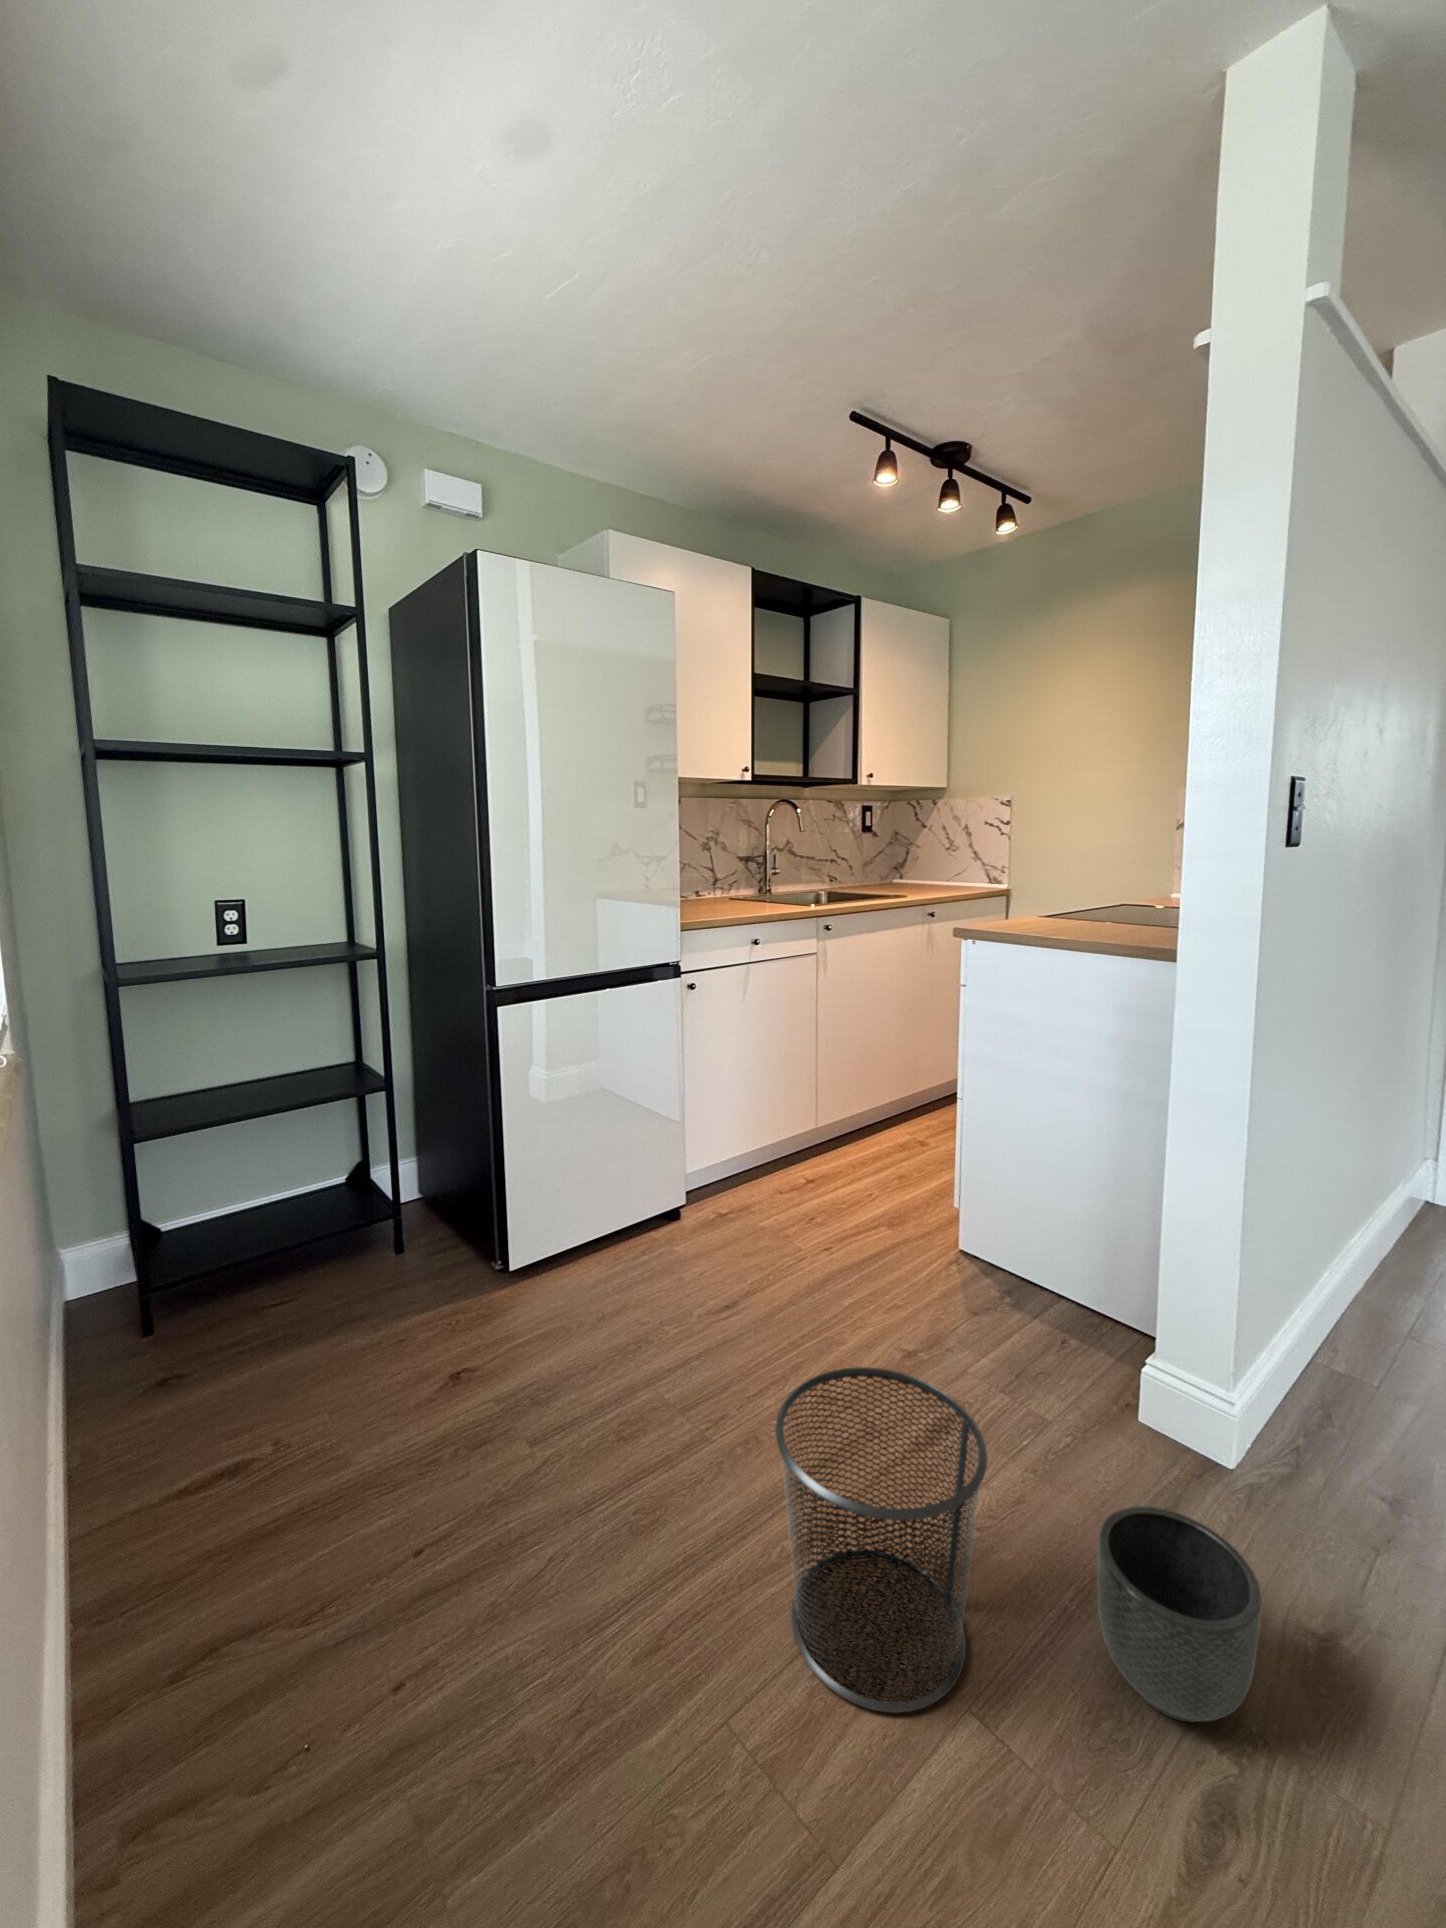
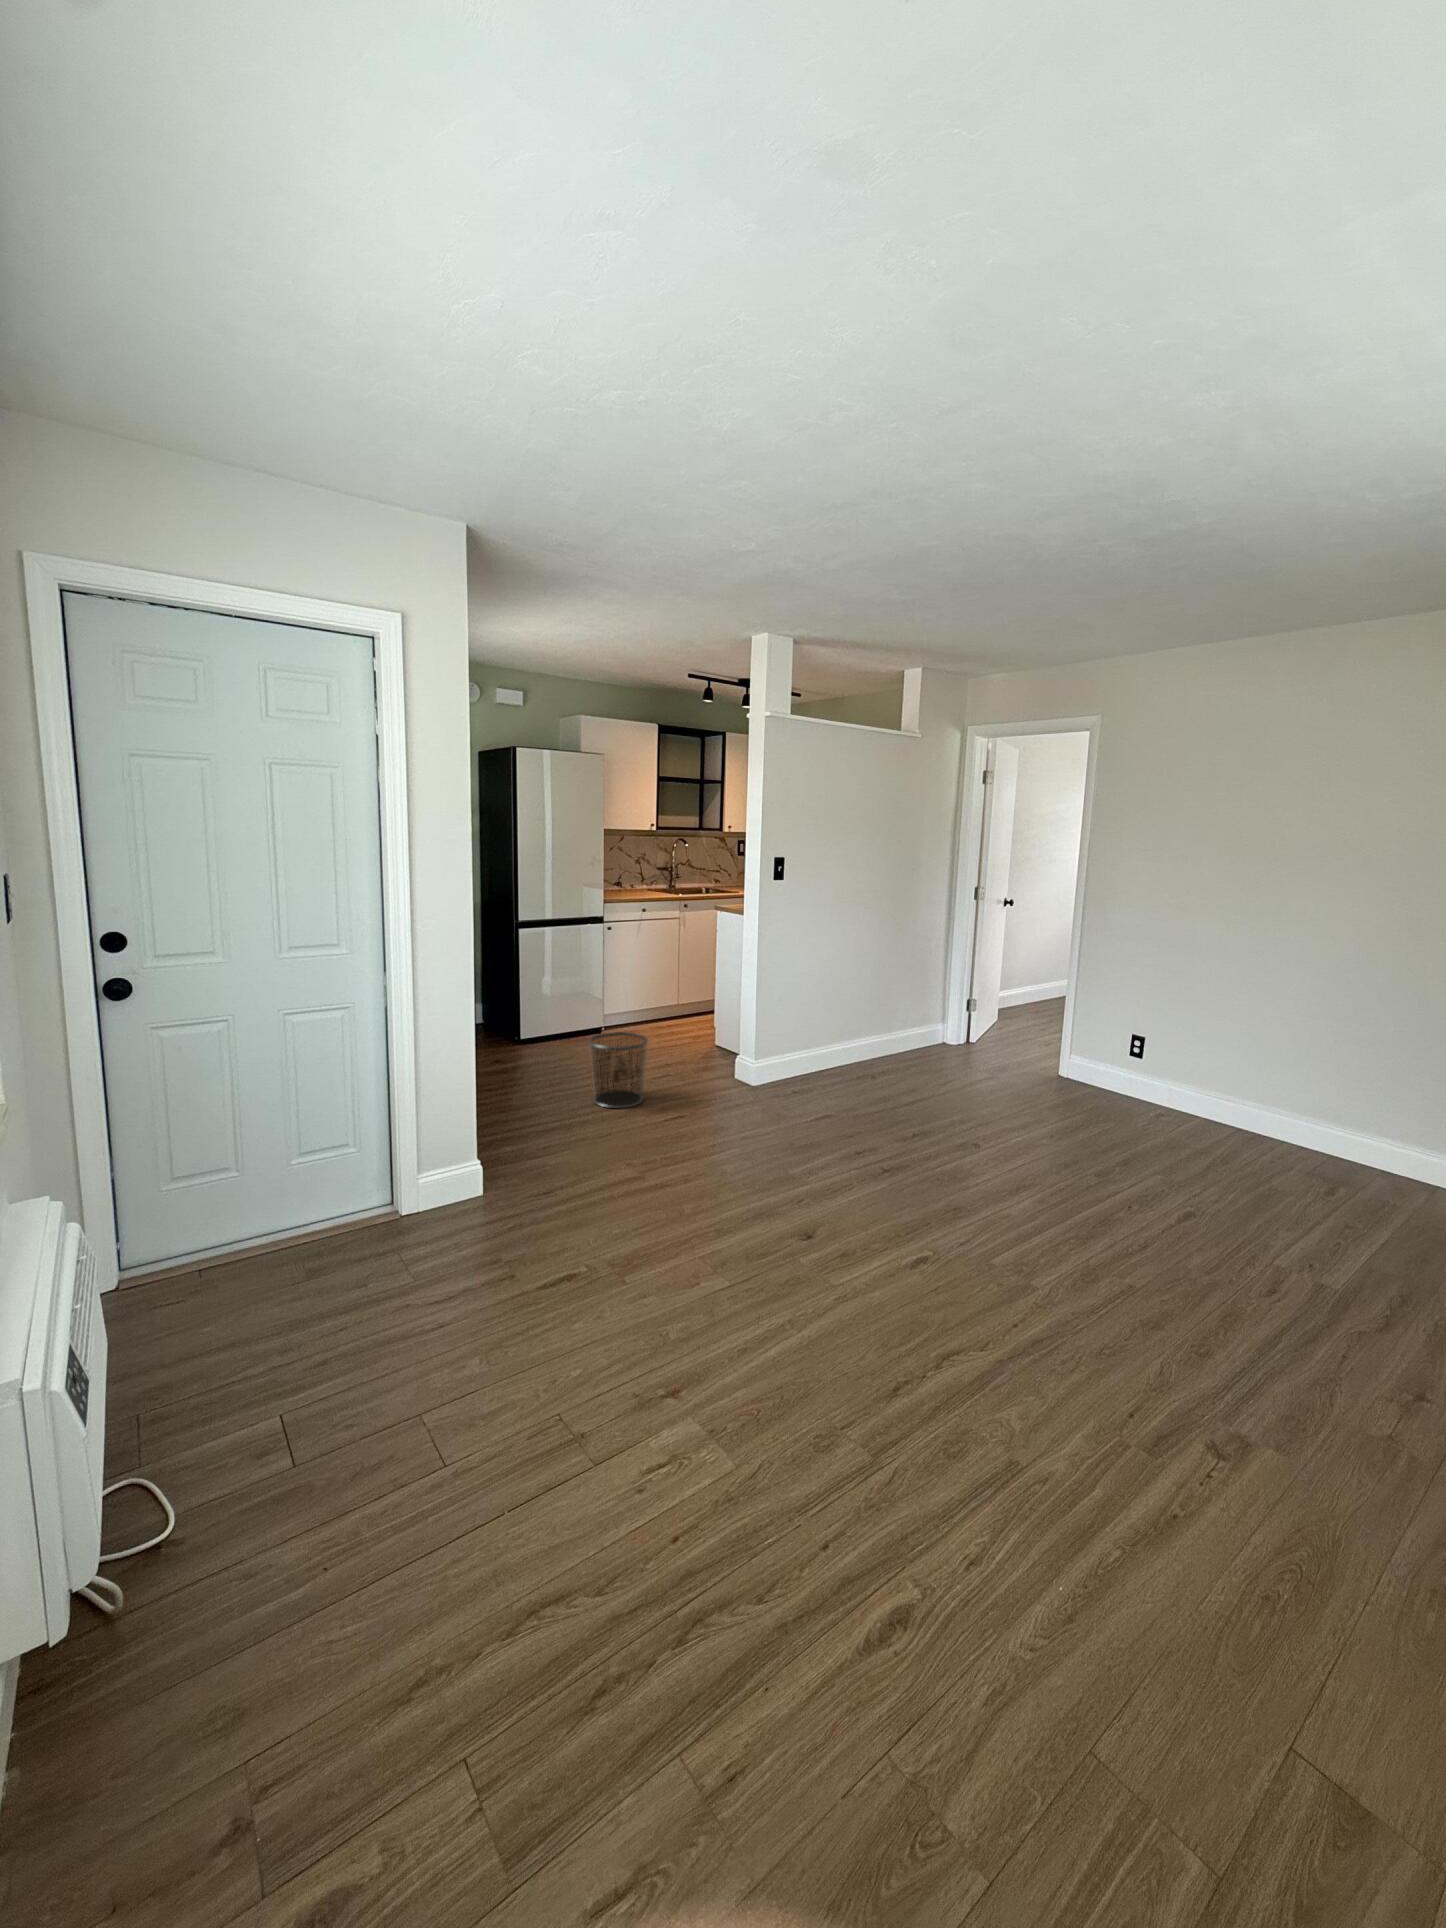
planter: present [1097,1506,1262,1722] -> none [674,1066,713,1111]

